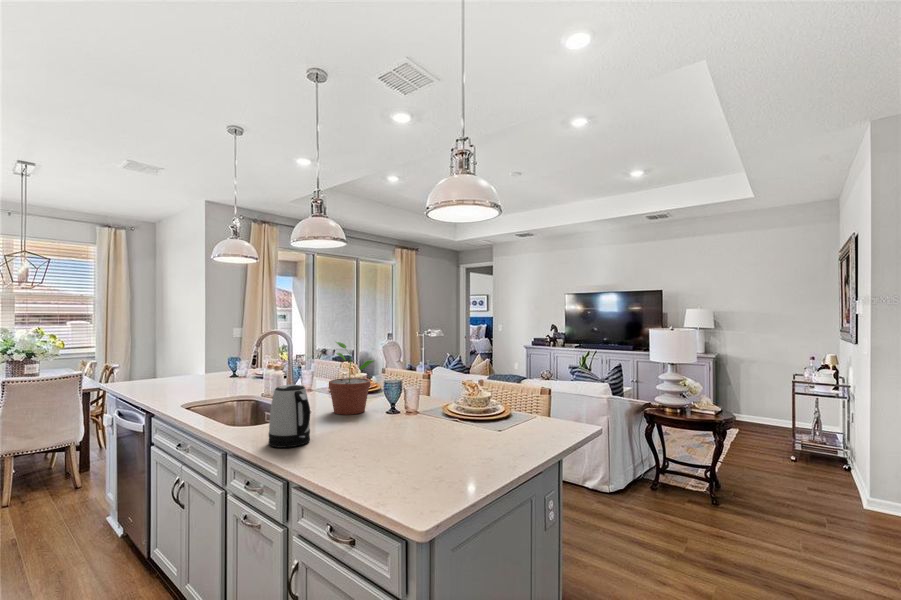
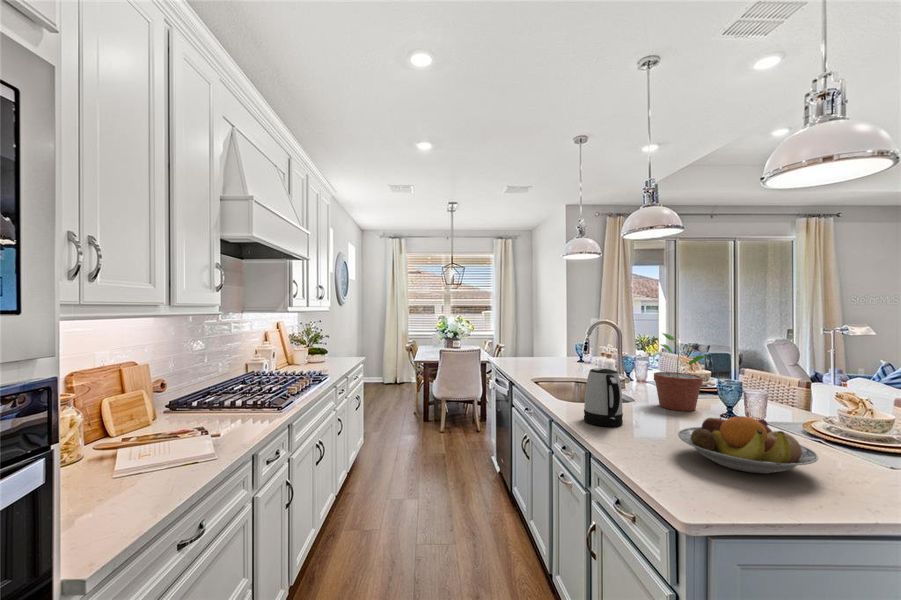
fruit bowl: none [369,411,467,459] -> present [678,413,818,474]

